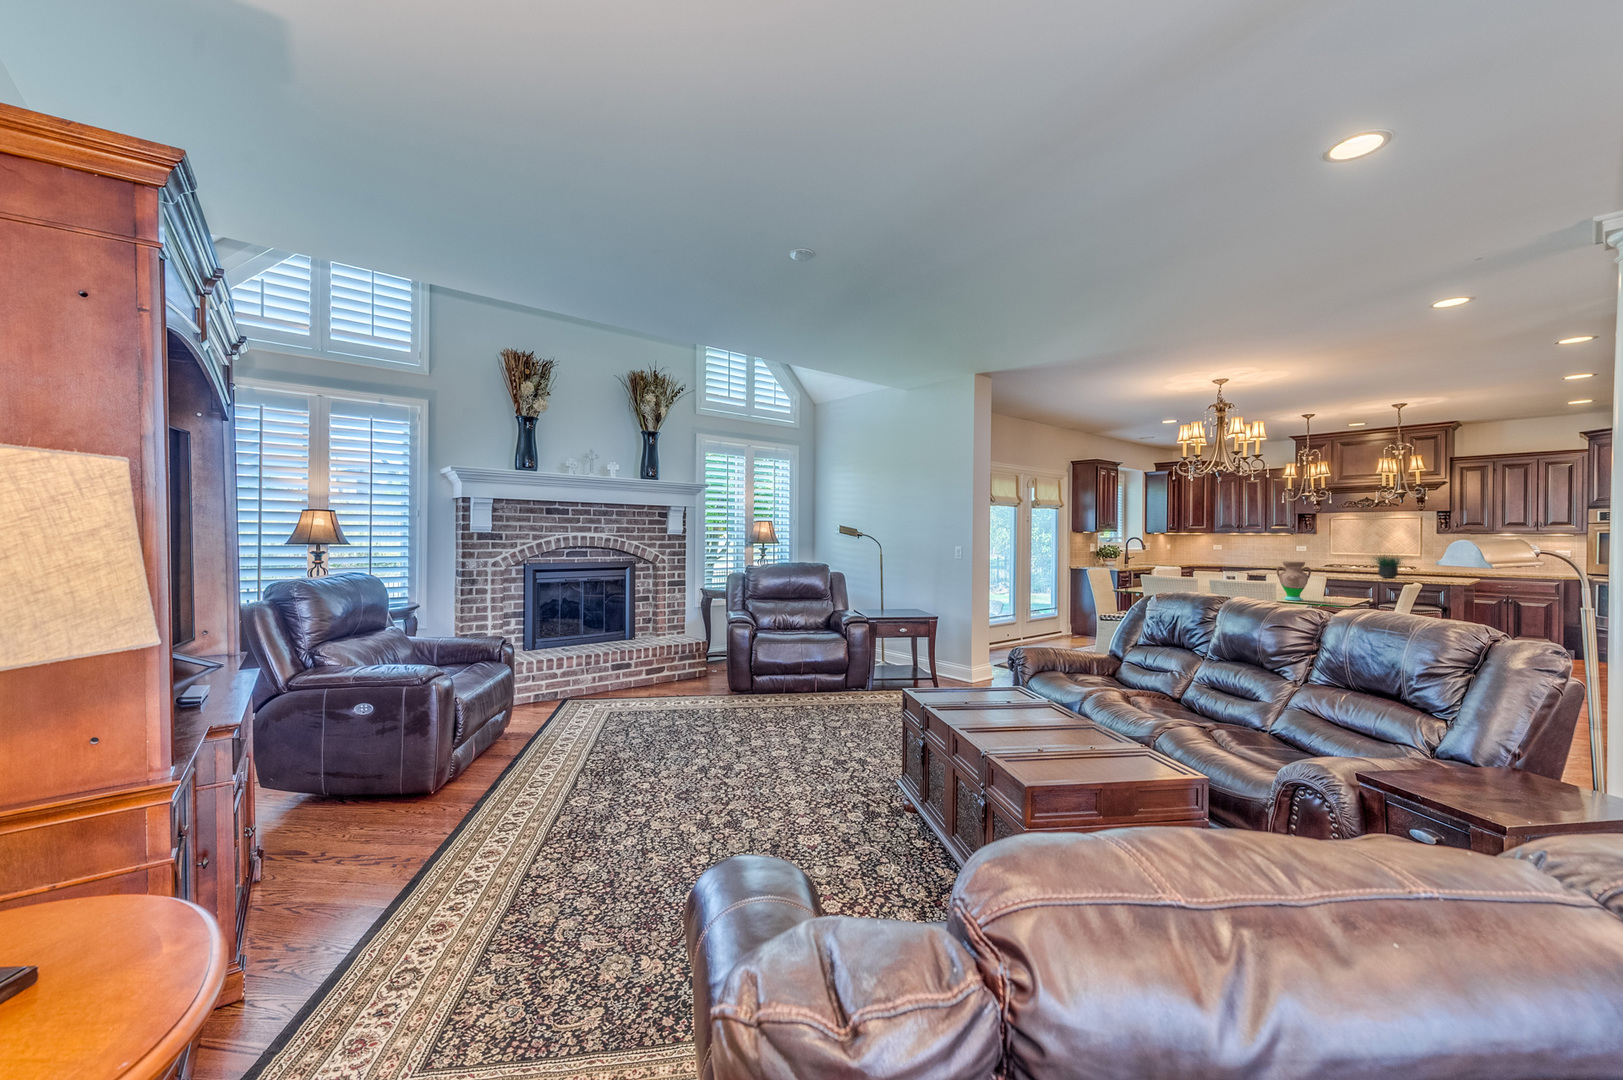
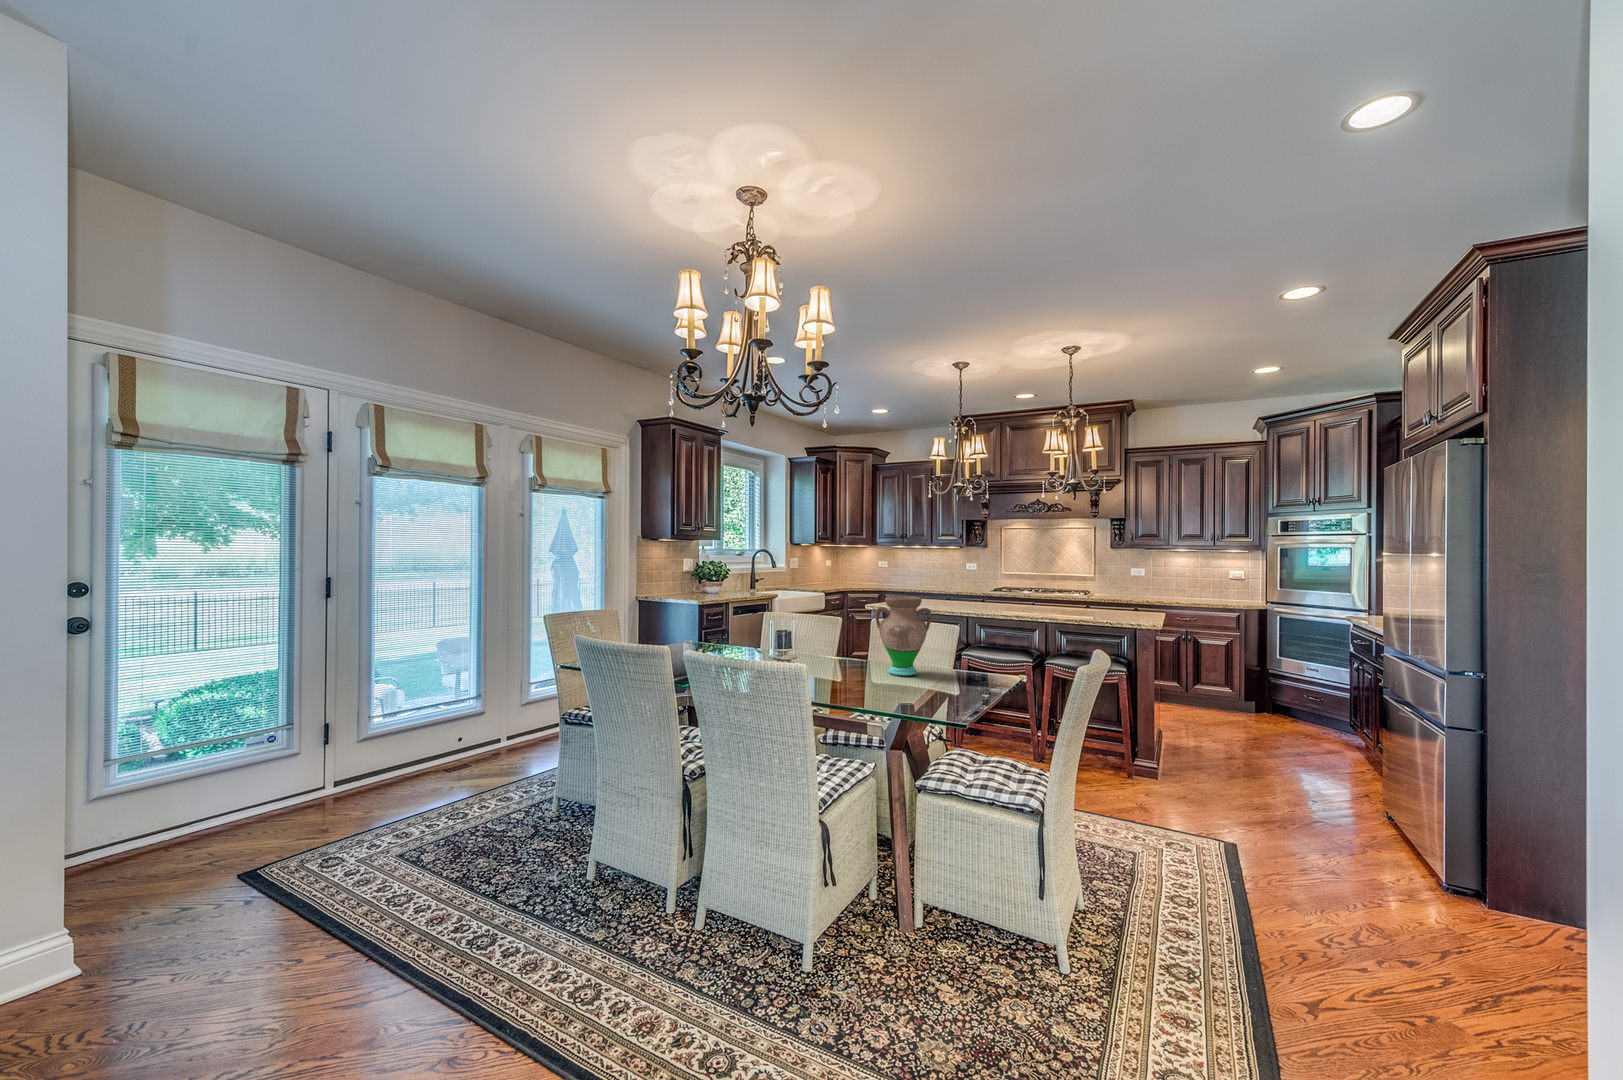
potted plant: present [1373,554,1403,578] -> none [1029,562,1090,616]

